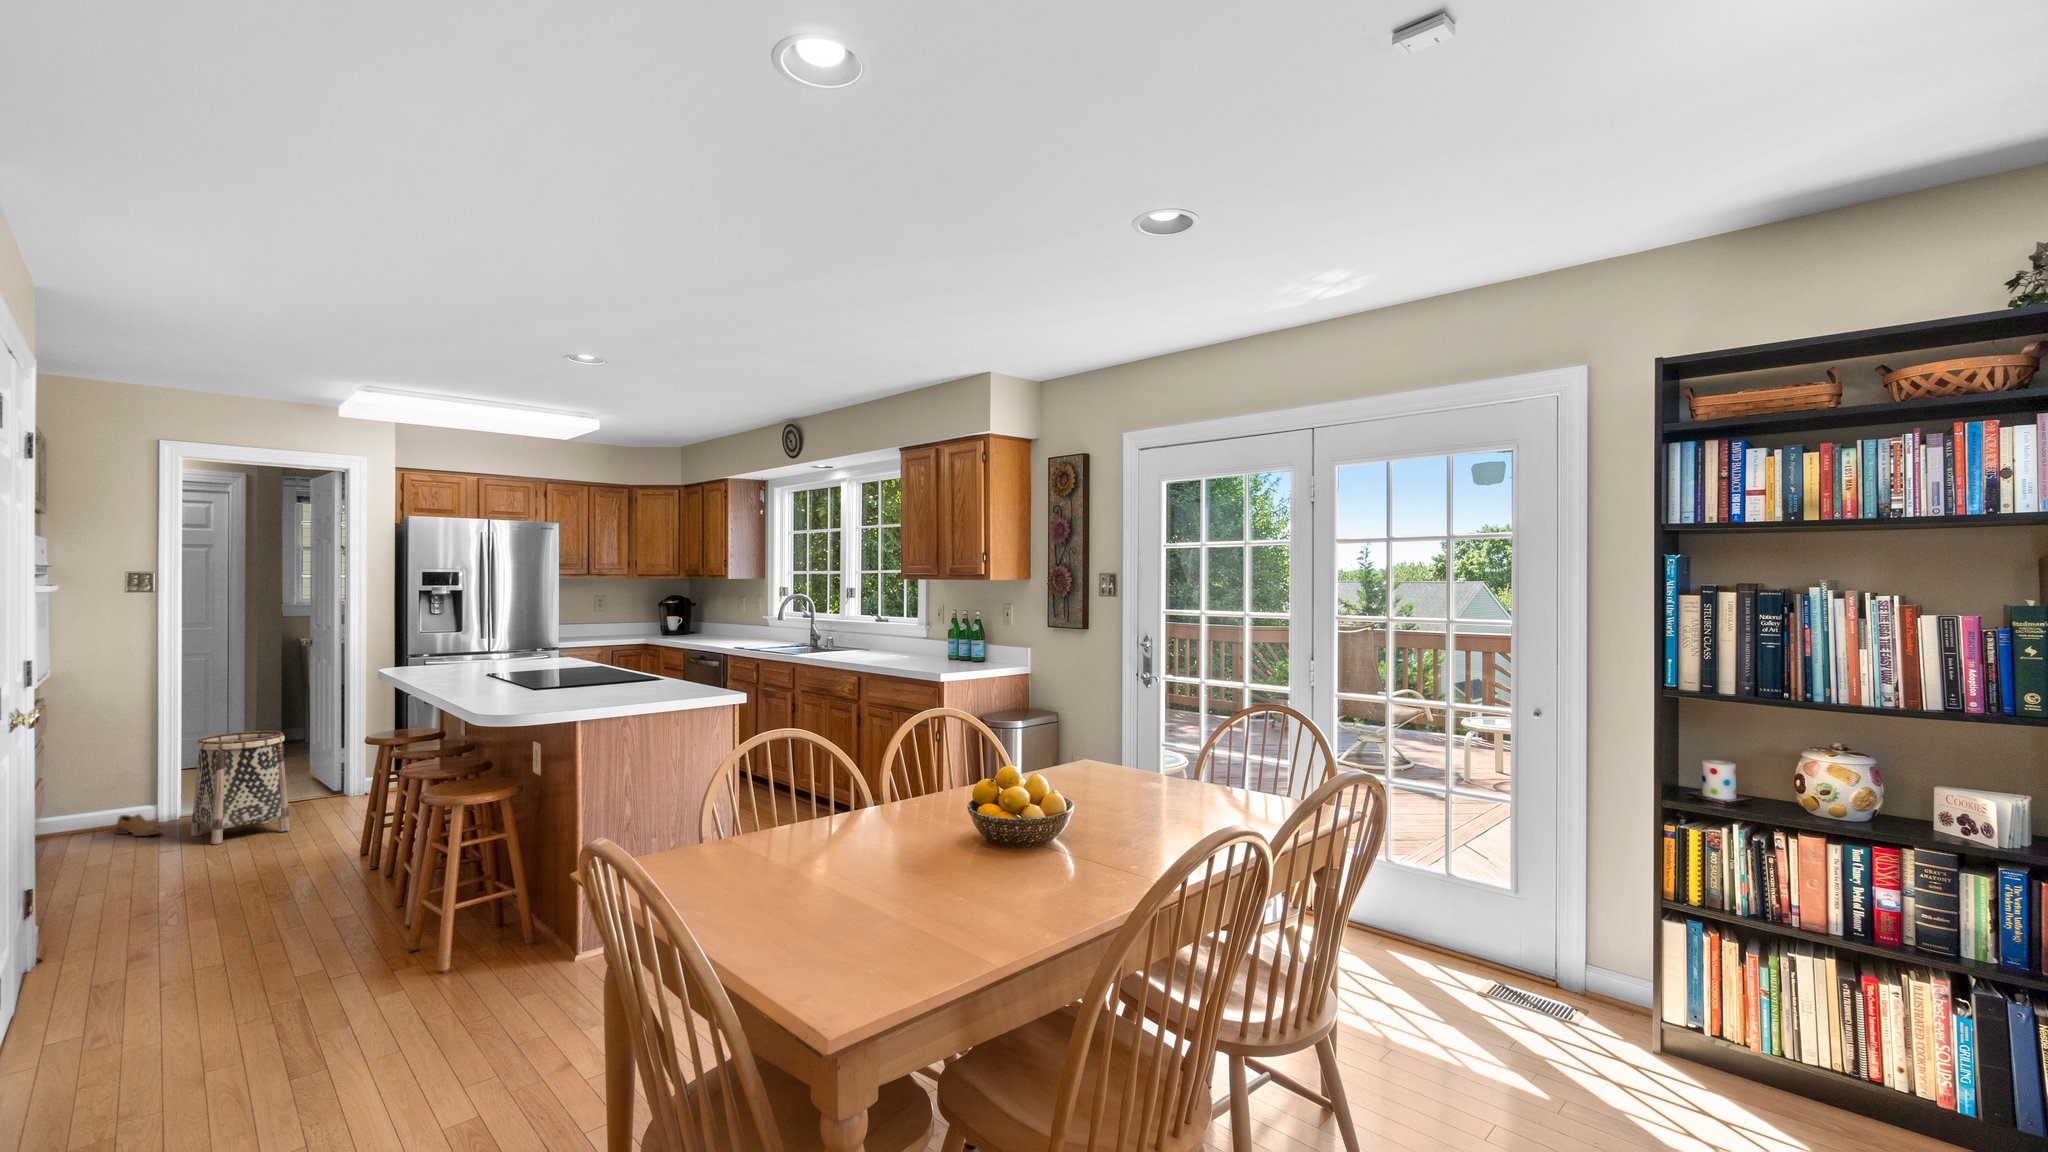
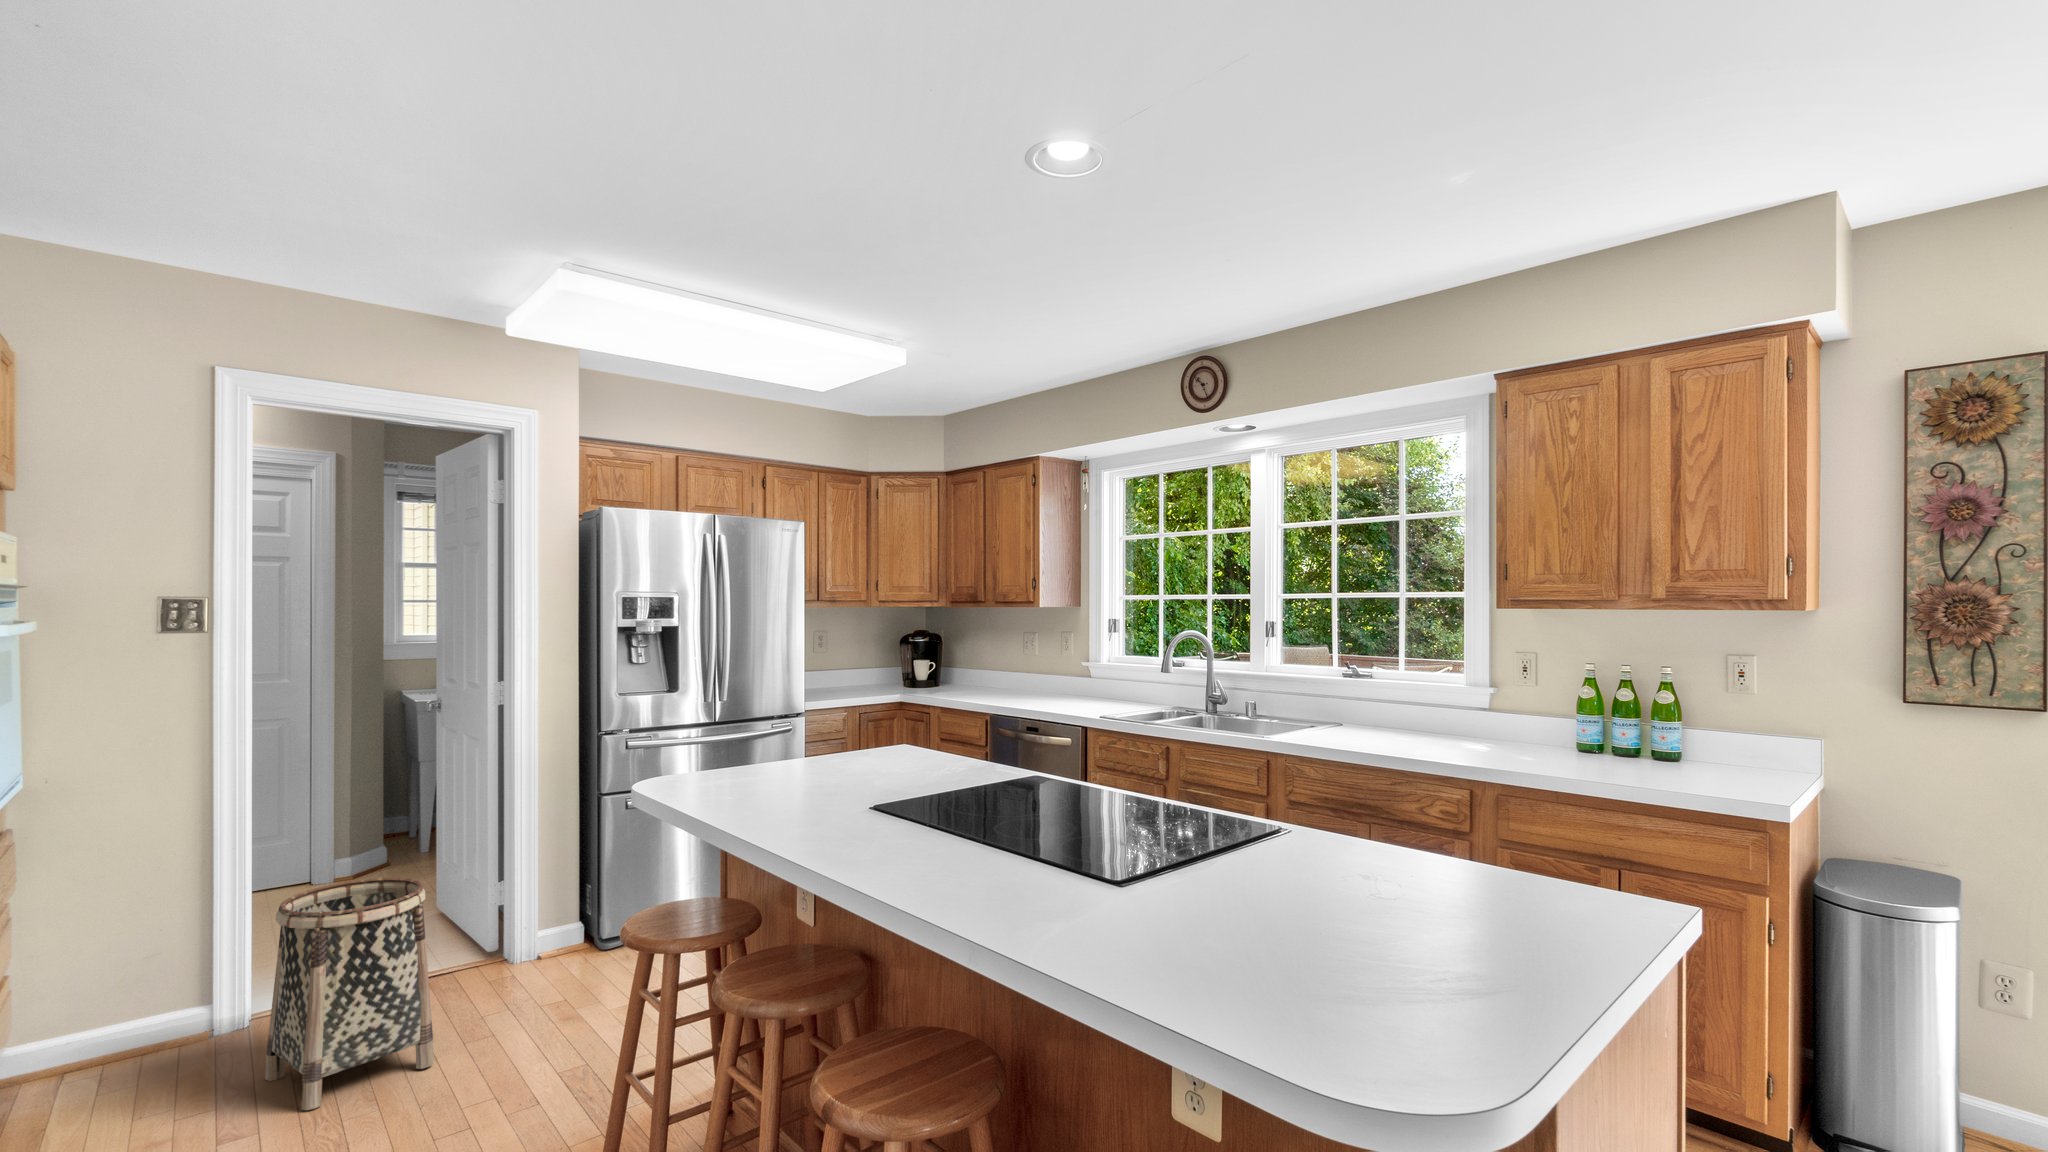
shoe: present [116,814,163,836] -> none [135,1035,217,1083]

